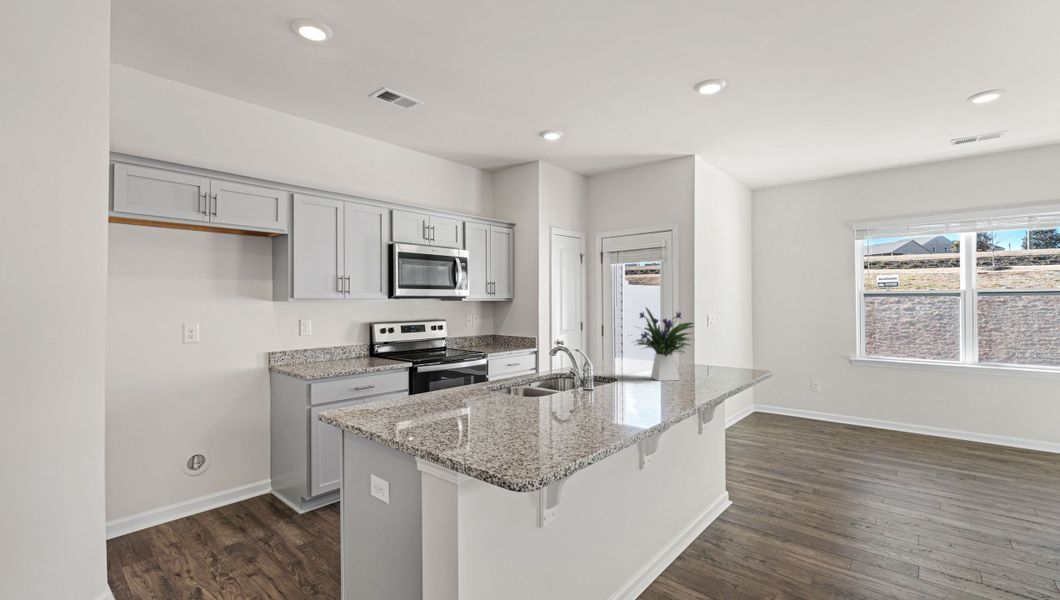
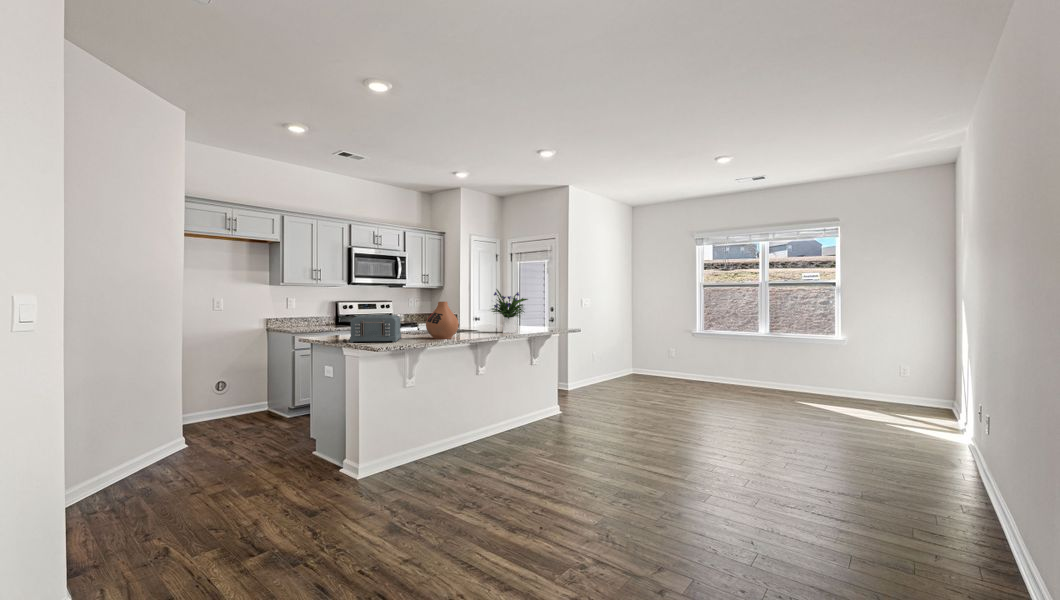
vase: none [563,336,619,408] -> present [426,302,459,339]
toaster: none [435,365,528,431] -> present [350,315,401,343]

